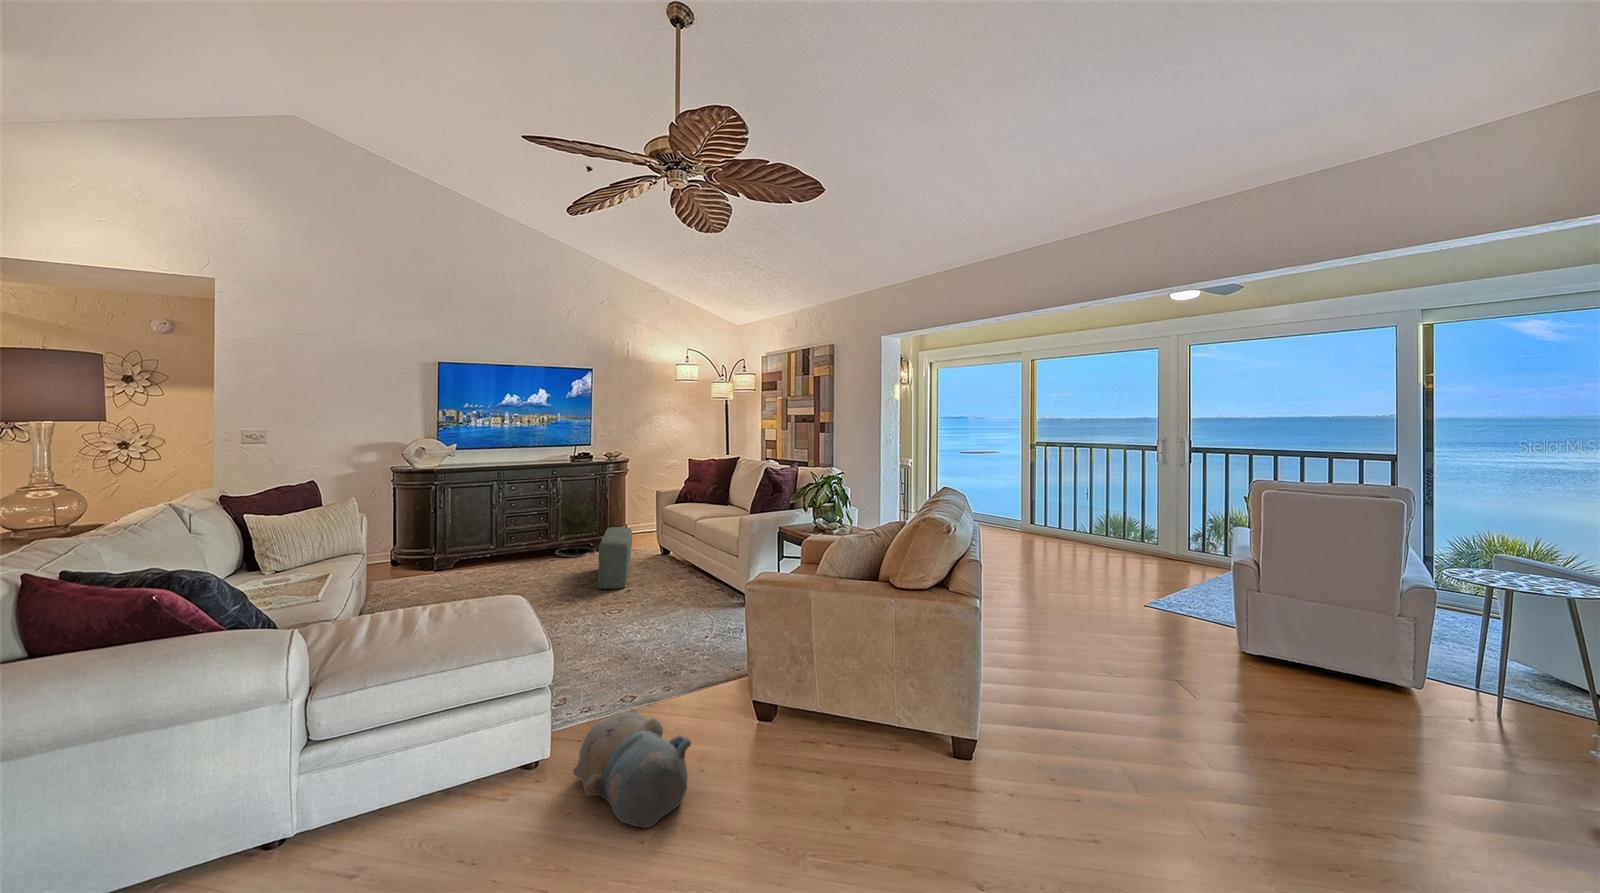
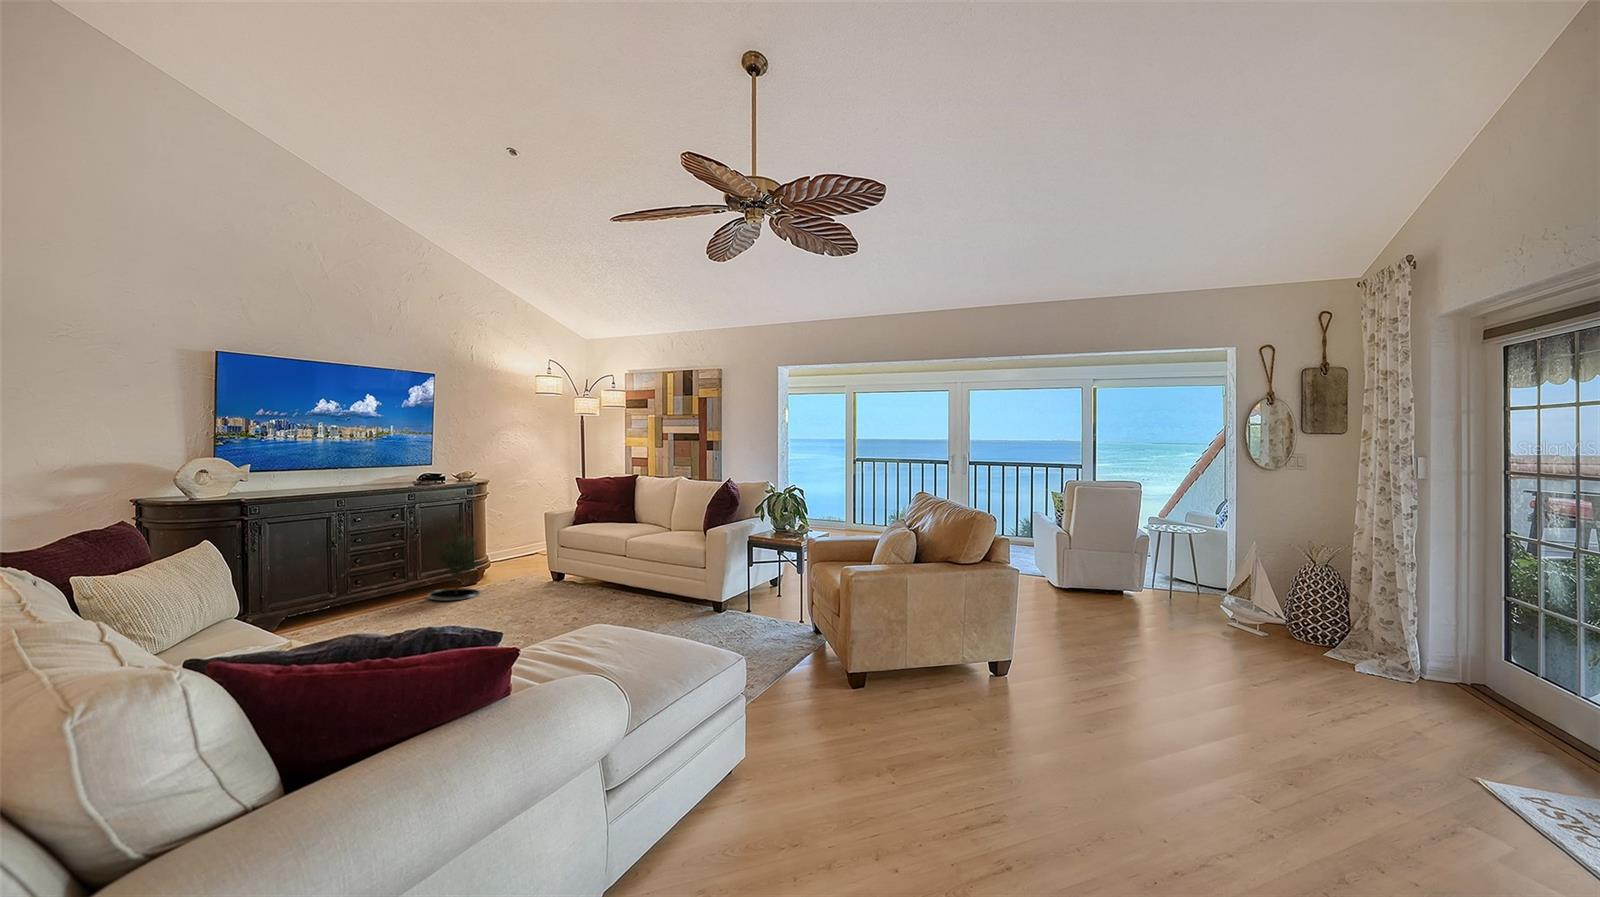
pouf: present [598,527,632,589] -> none [534,554,607,617]
plush toy: present [573,710,691,828] -> none [873,659,984,725]

